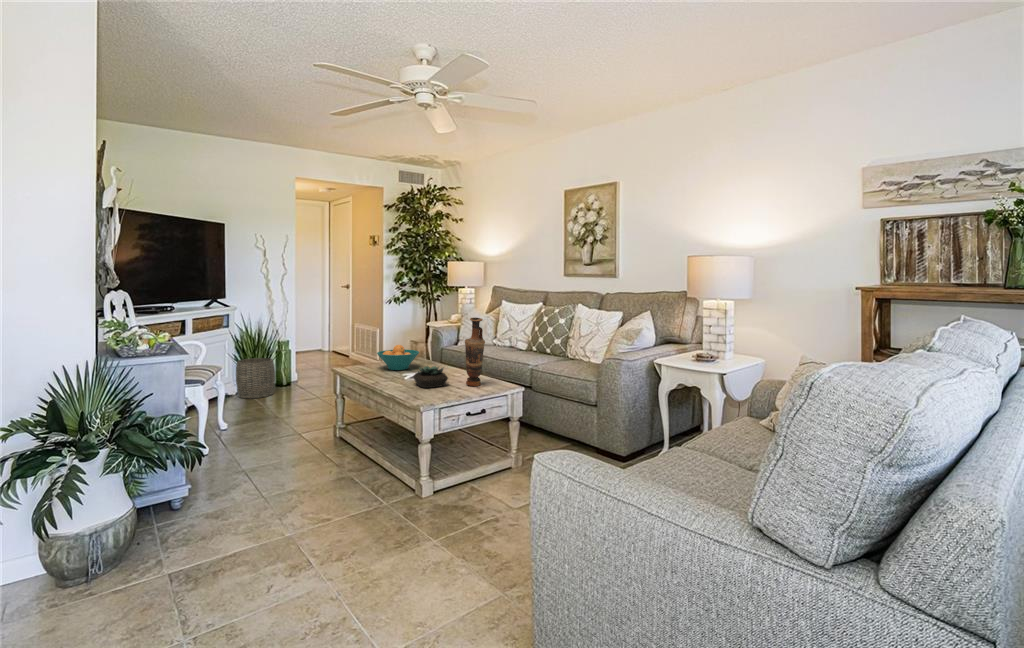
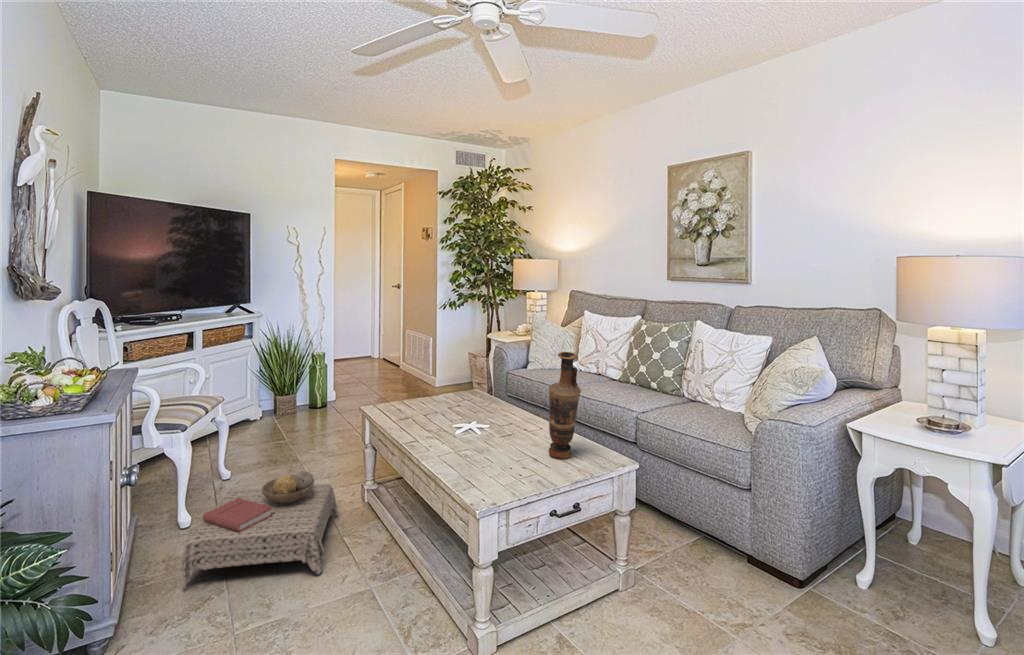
fruit bowl: present [377,345,419,370] -> none [419,379,478,415]
woven basket: present [236,358,275,399] -> none [259,375,306,426]
succulent plant: present [413,366,448,388] -> none [467,421,522,460]
ottoman: none [219,409,319,480] -> present [181,471,338,588]

